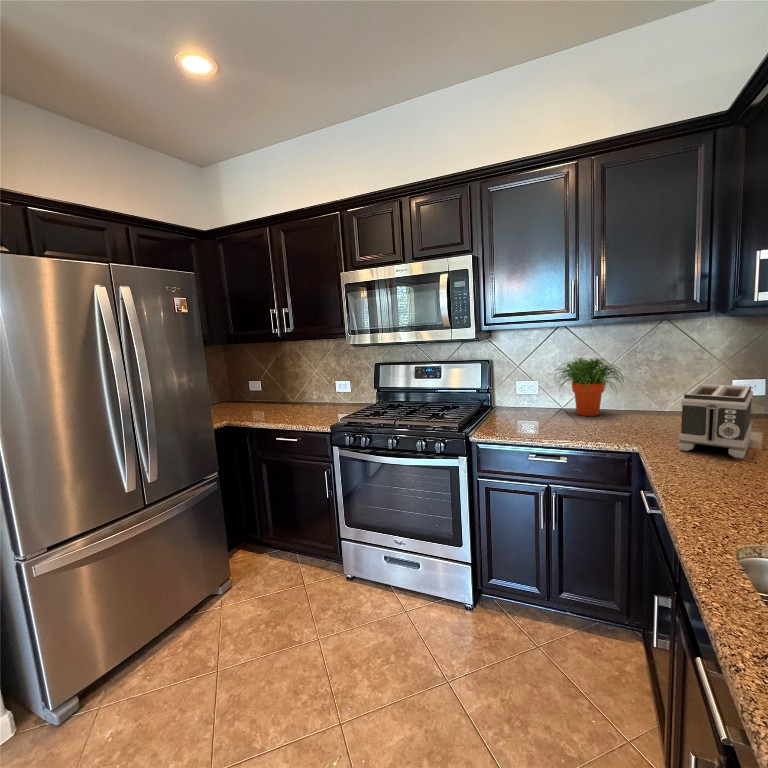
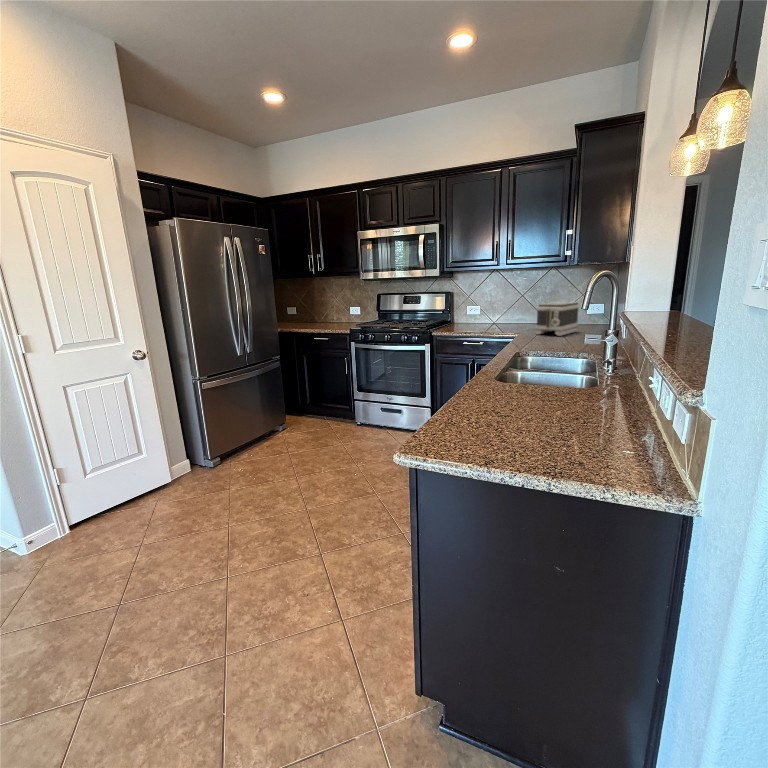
potted plant: present [556,358,624,416] -> none [487,290,529,326]

